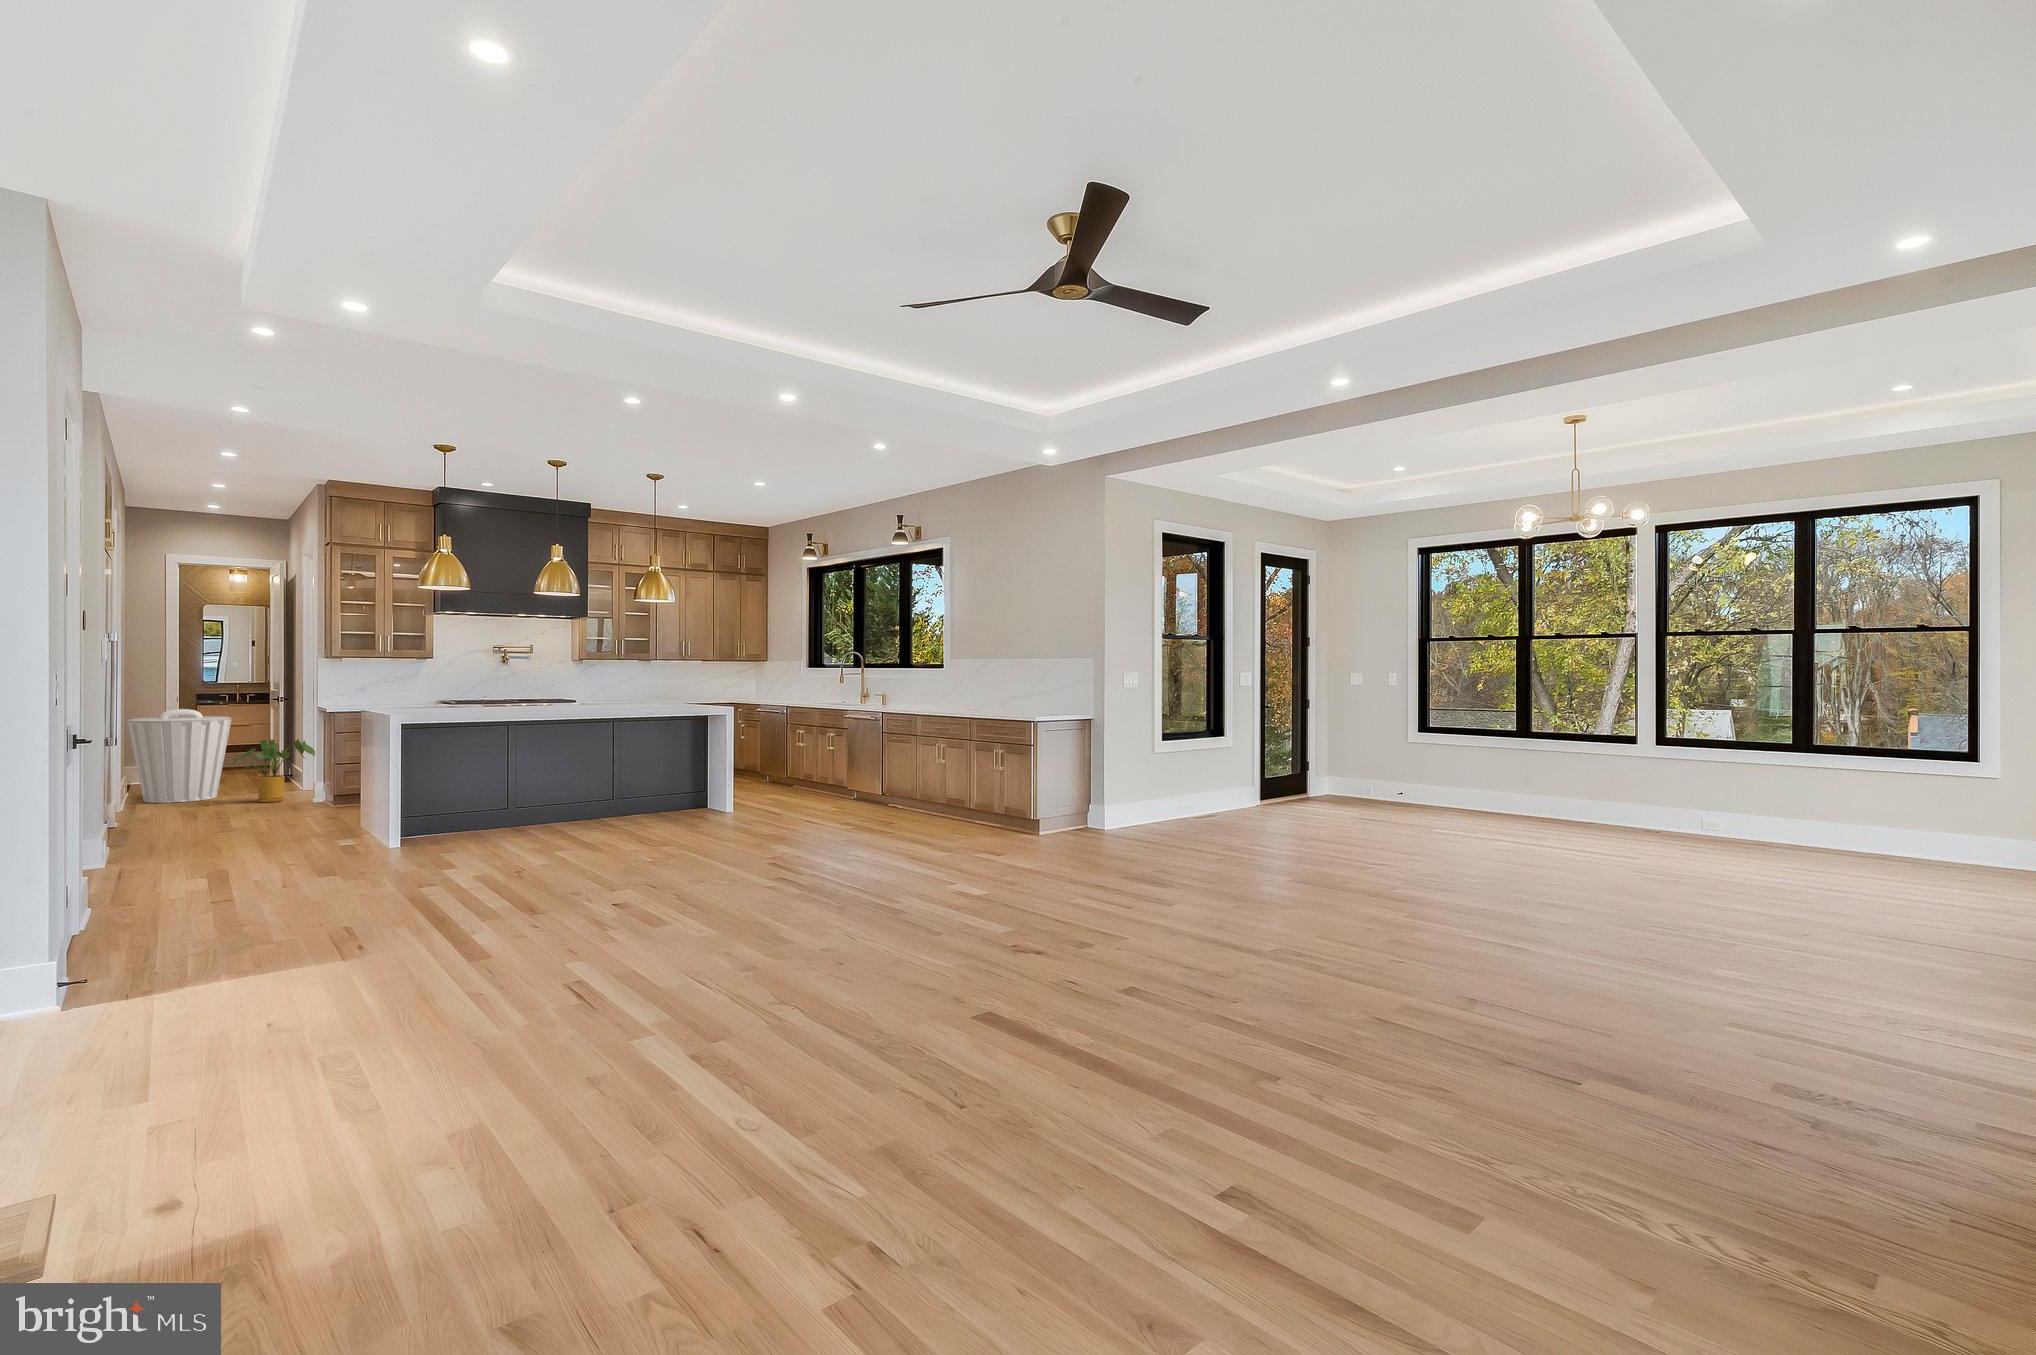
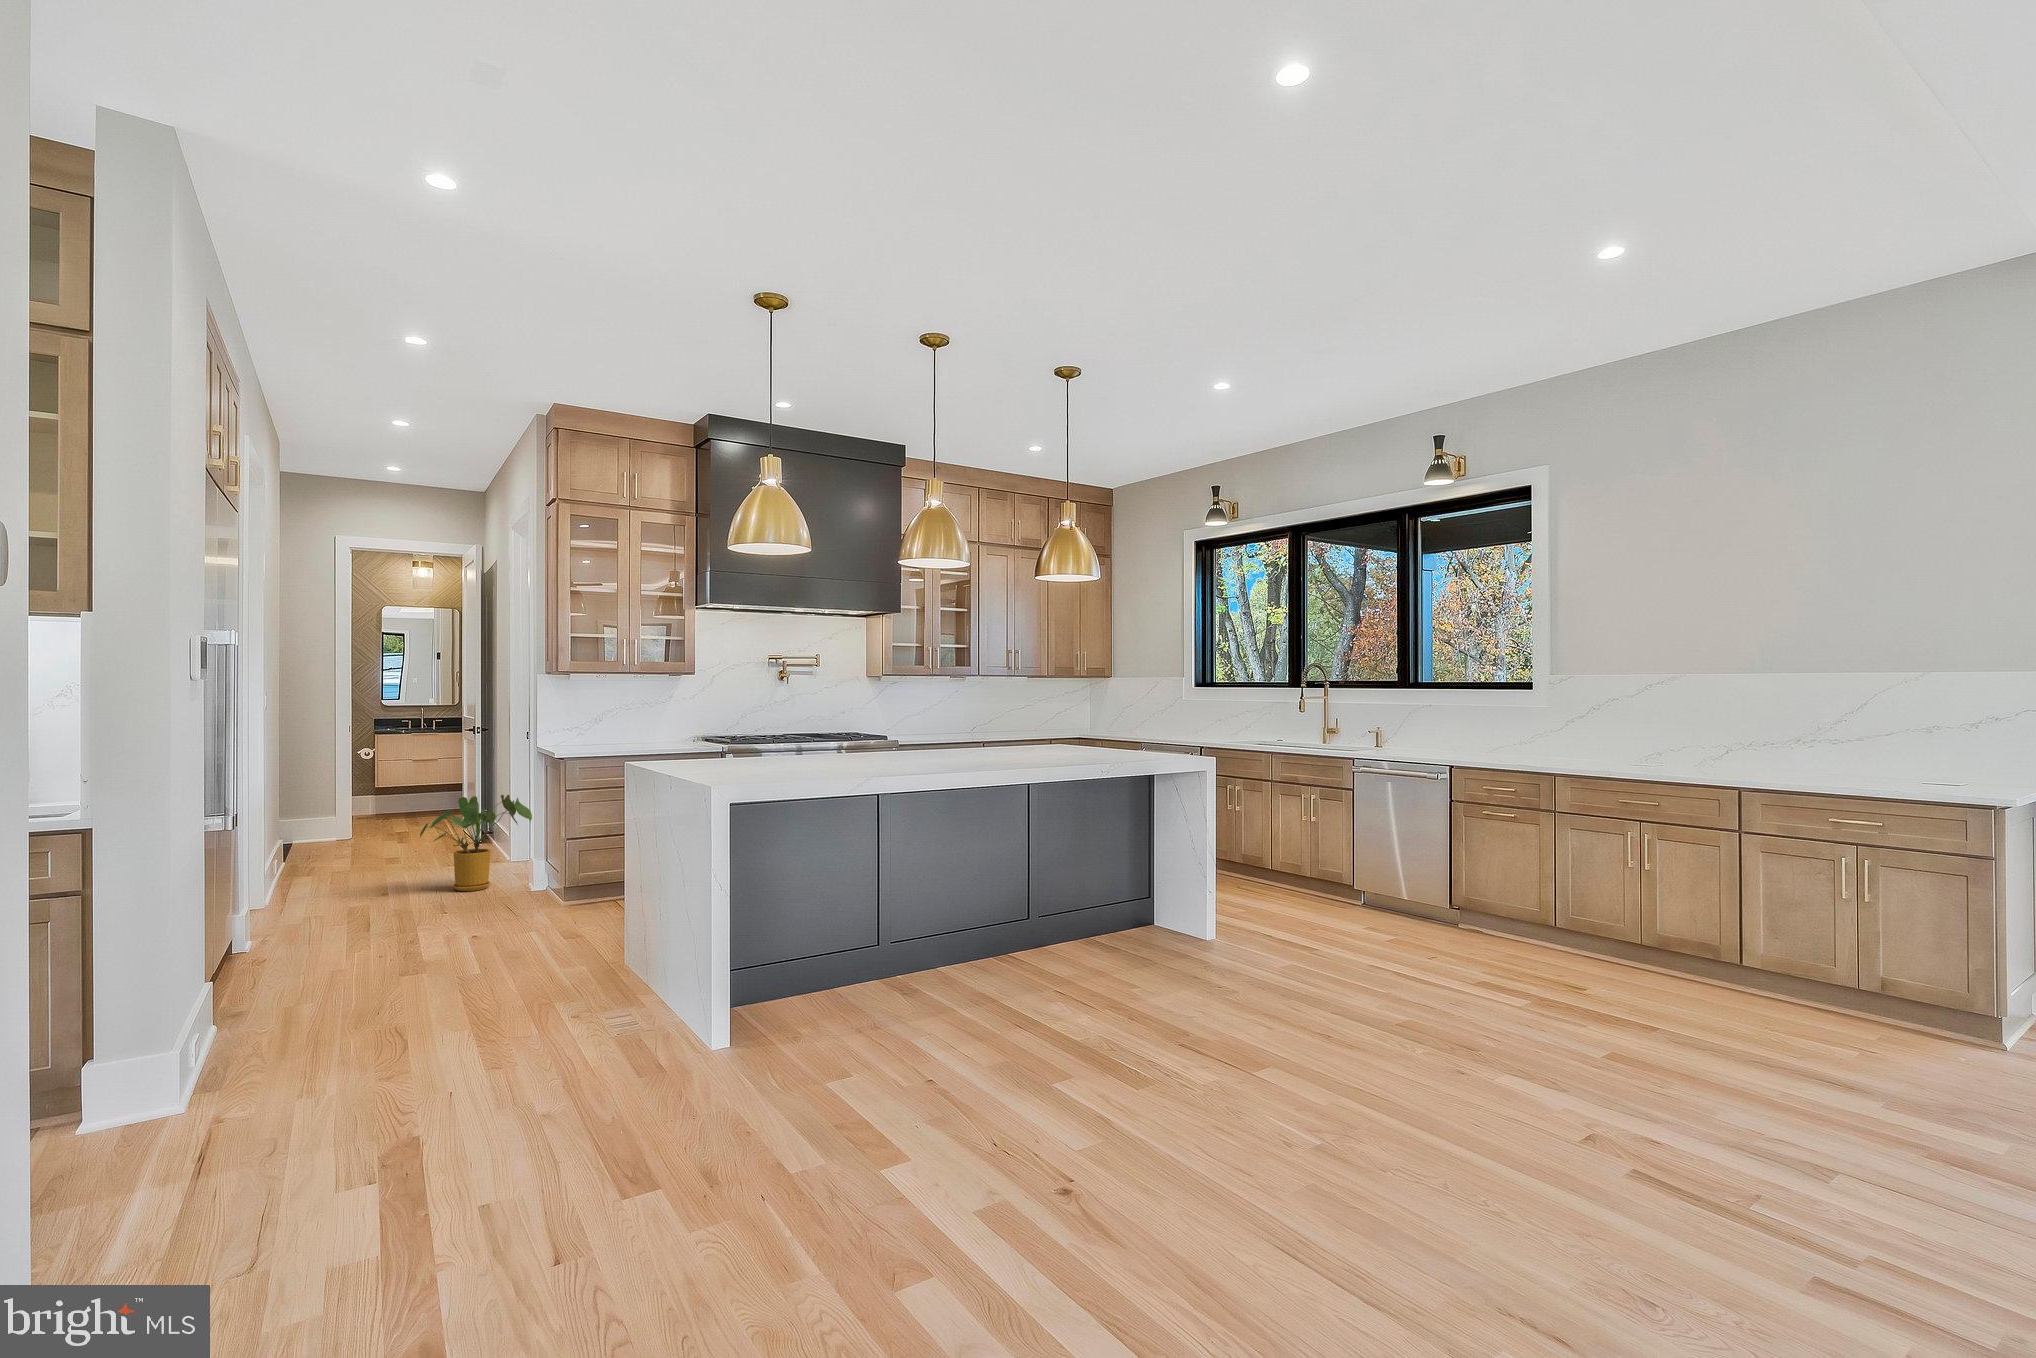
trash can: present [127,709,232,803] -> none [281,749,419,888]

